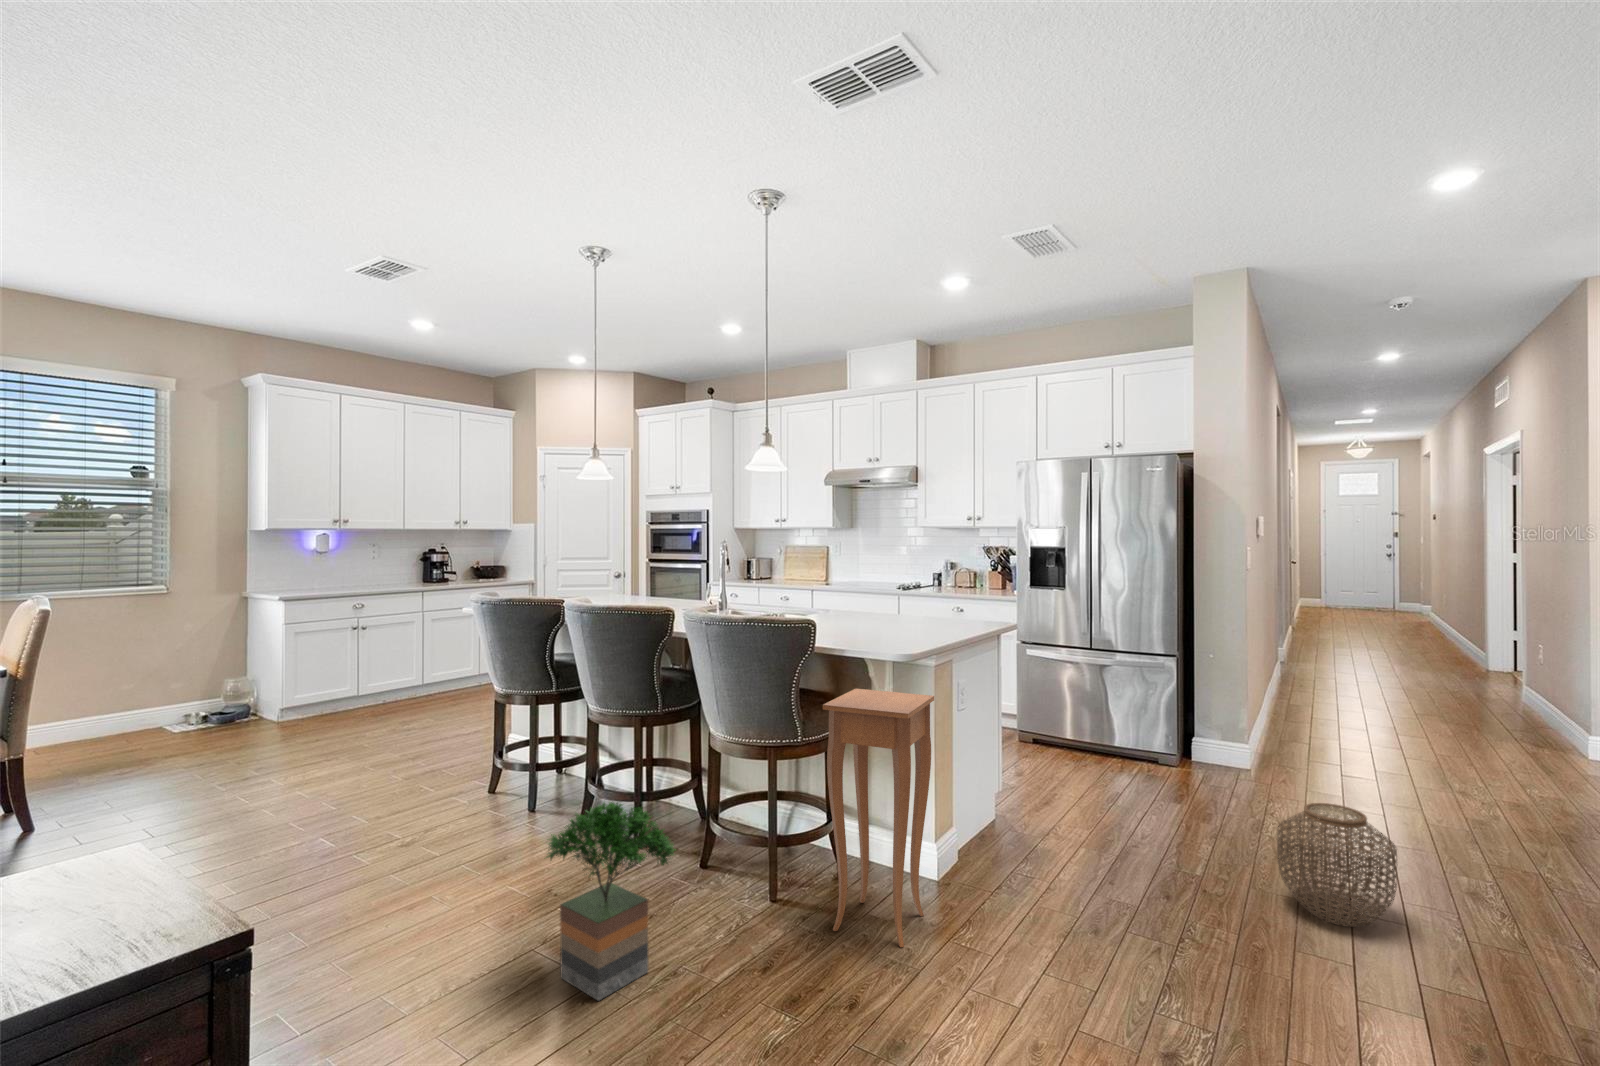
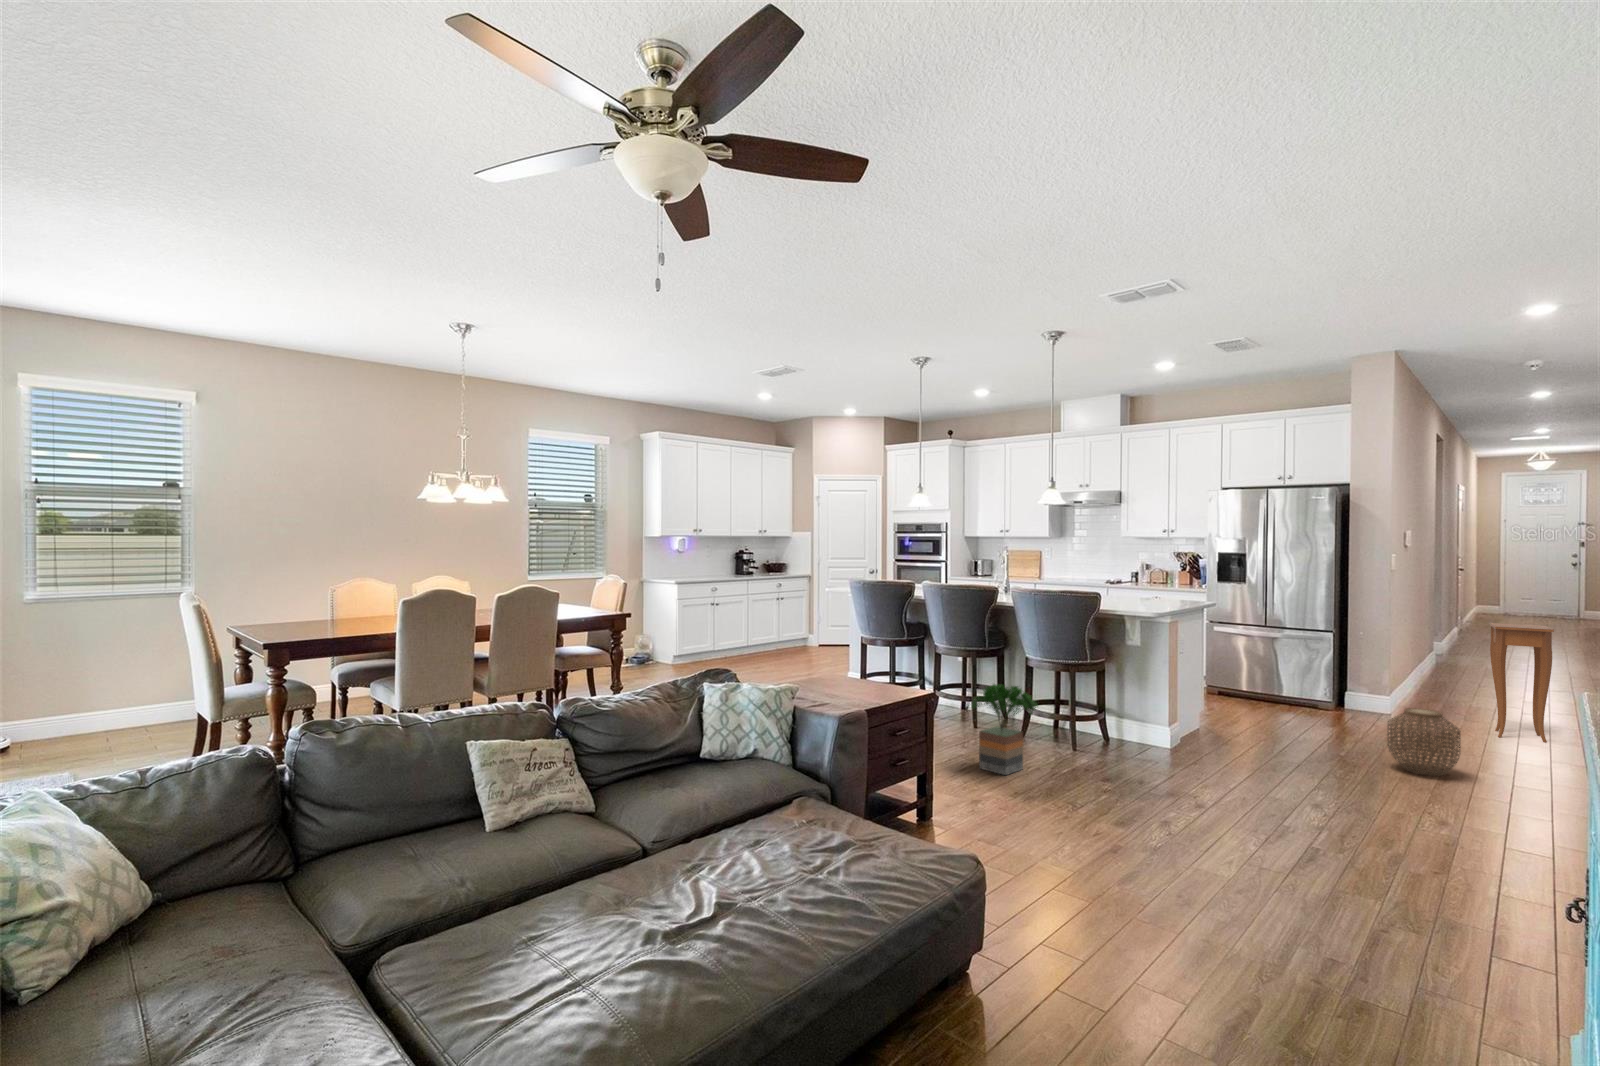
side table: present [823,689,934,947] -> present [1489,623,1554,742]

